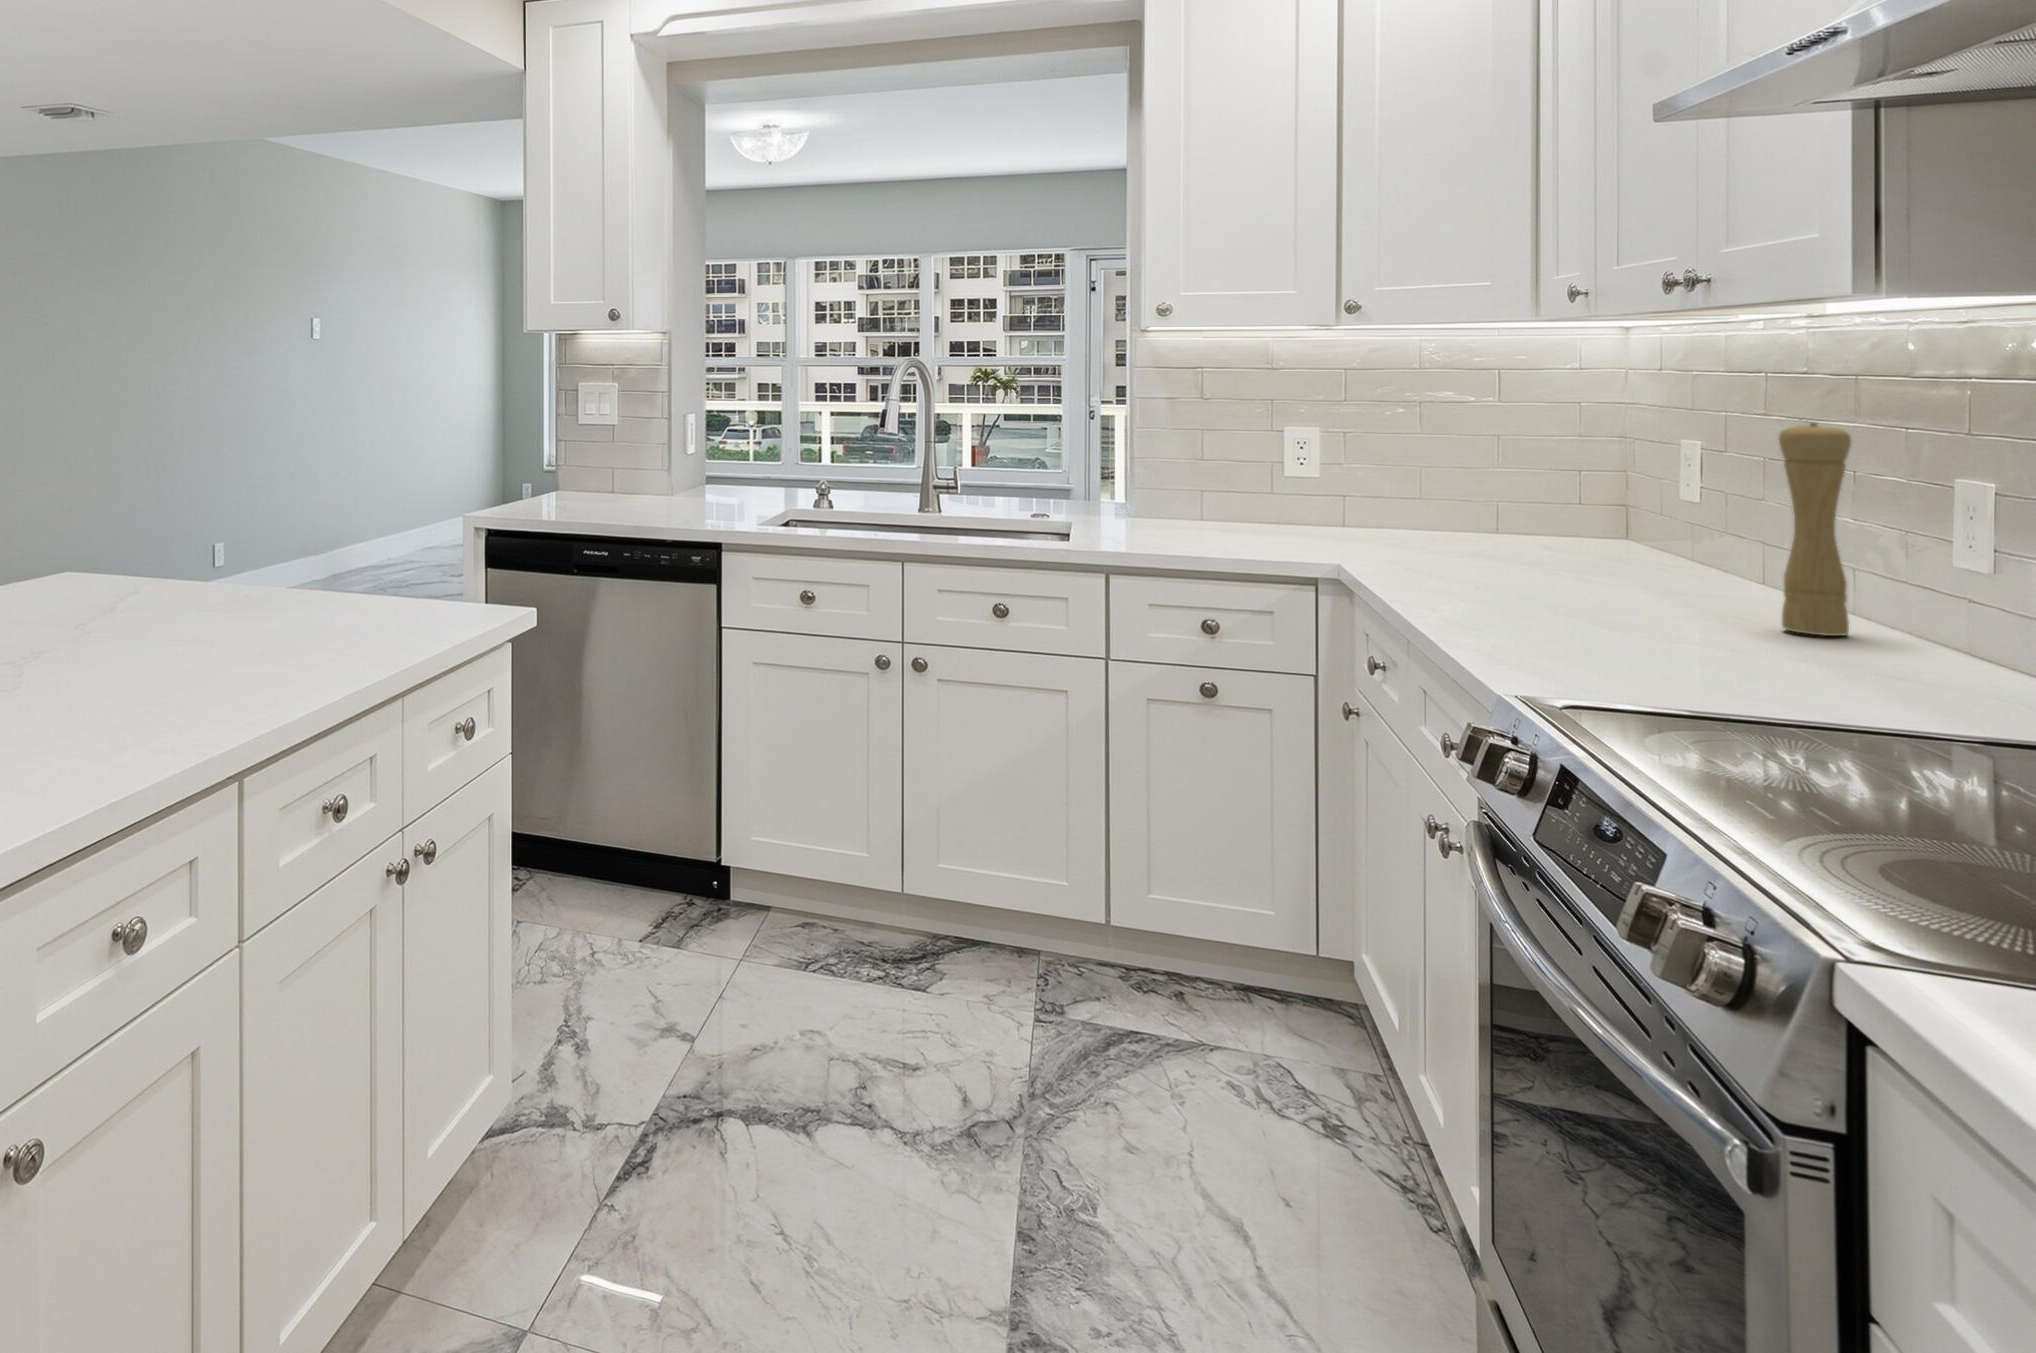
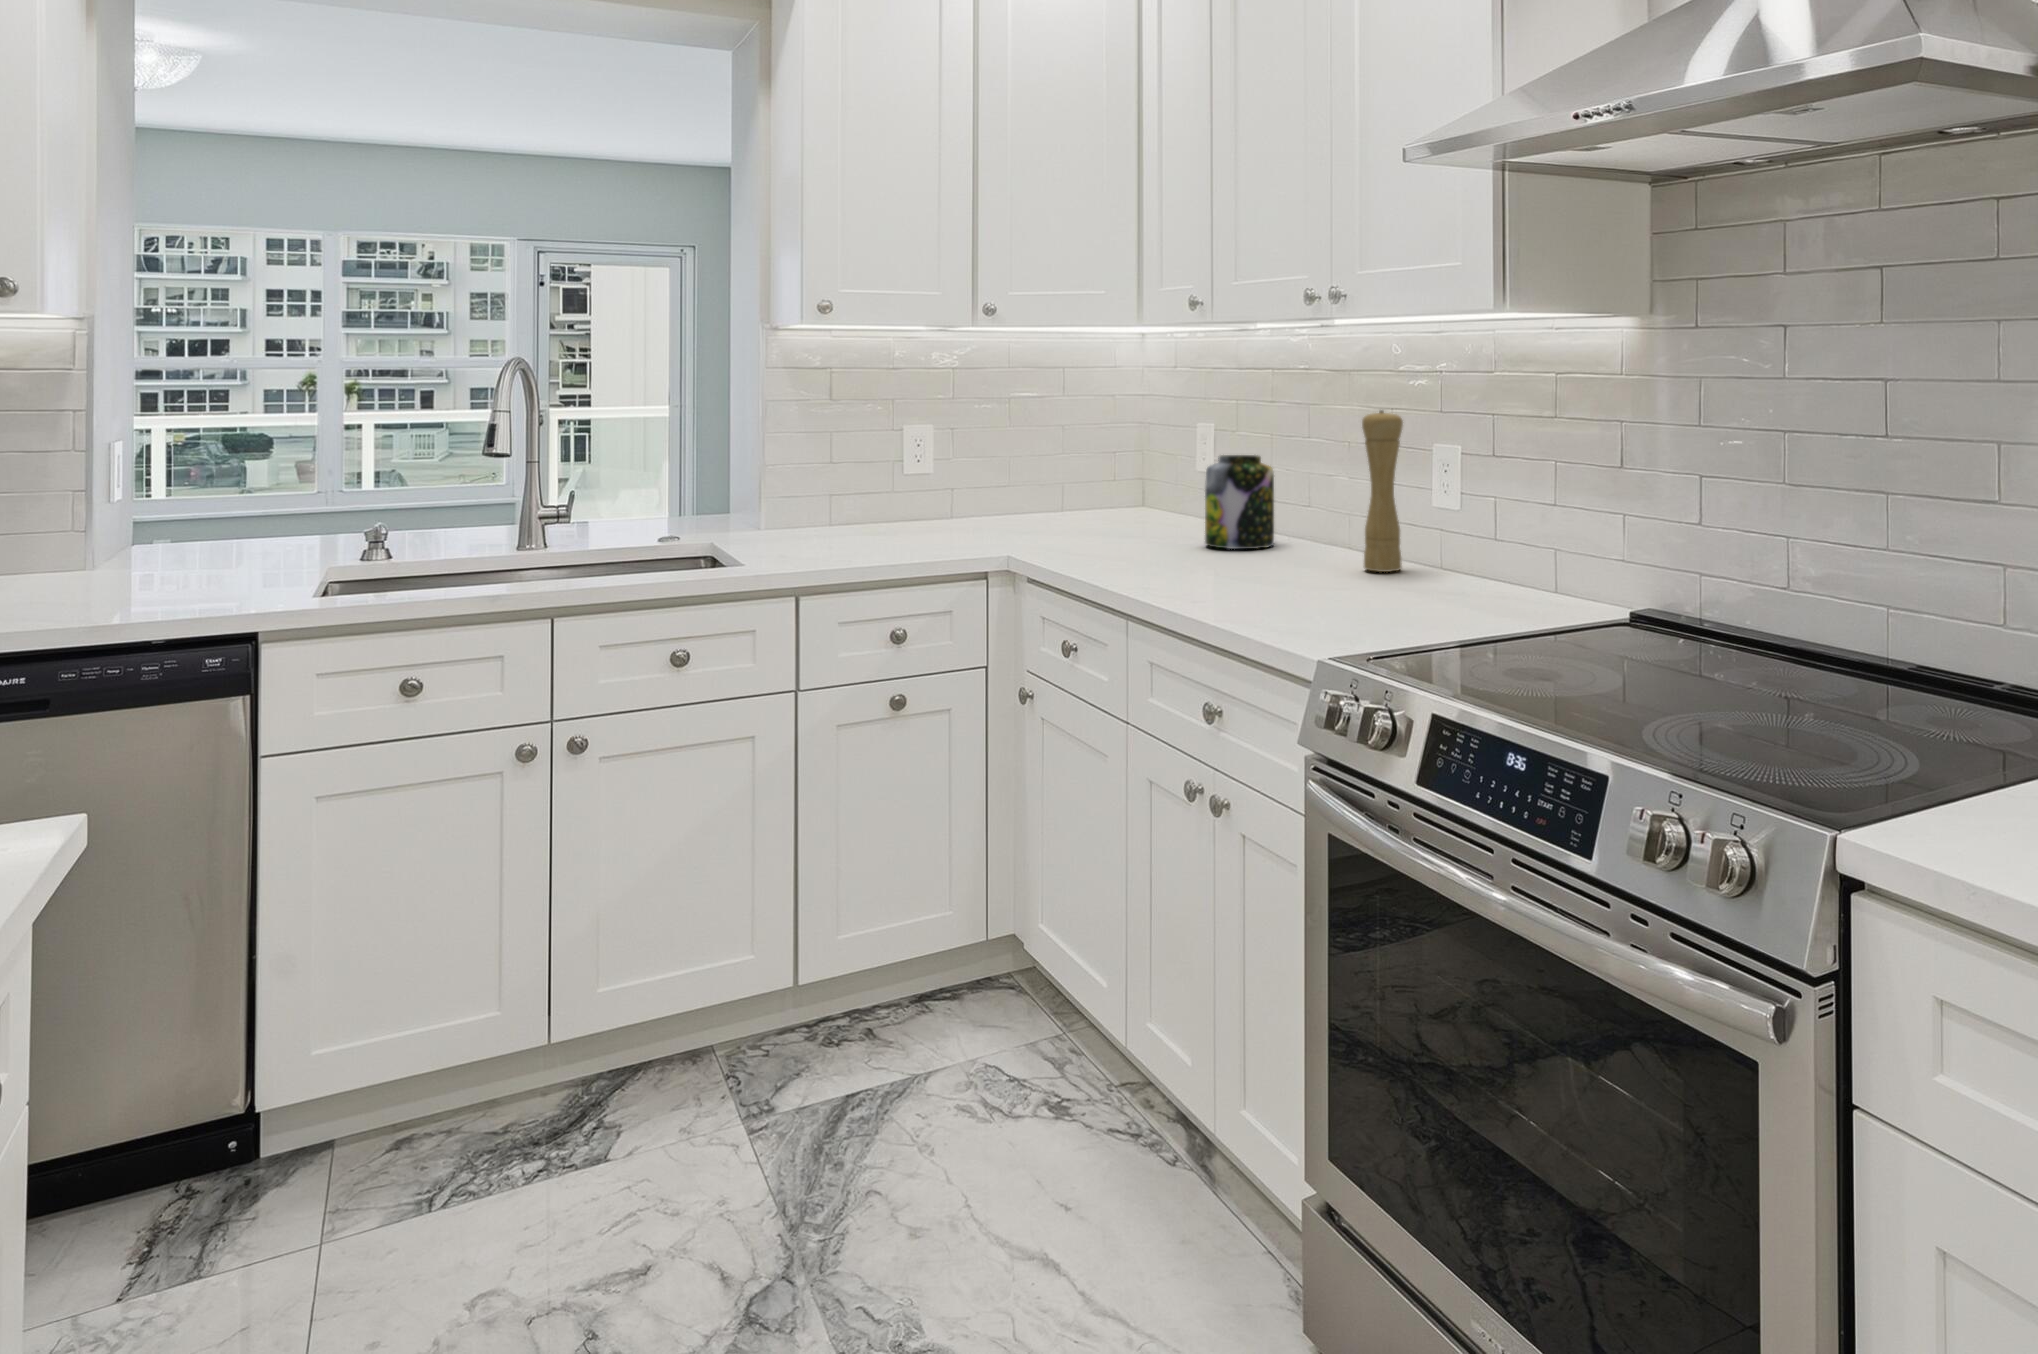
jar: none [1604,472,1711,590] -> present [1205,455,1274,549]

